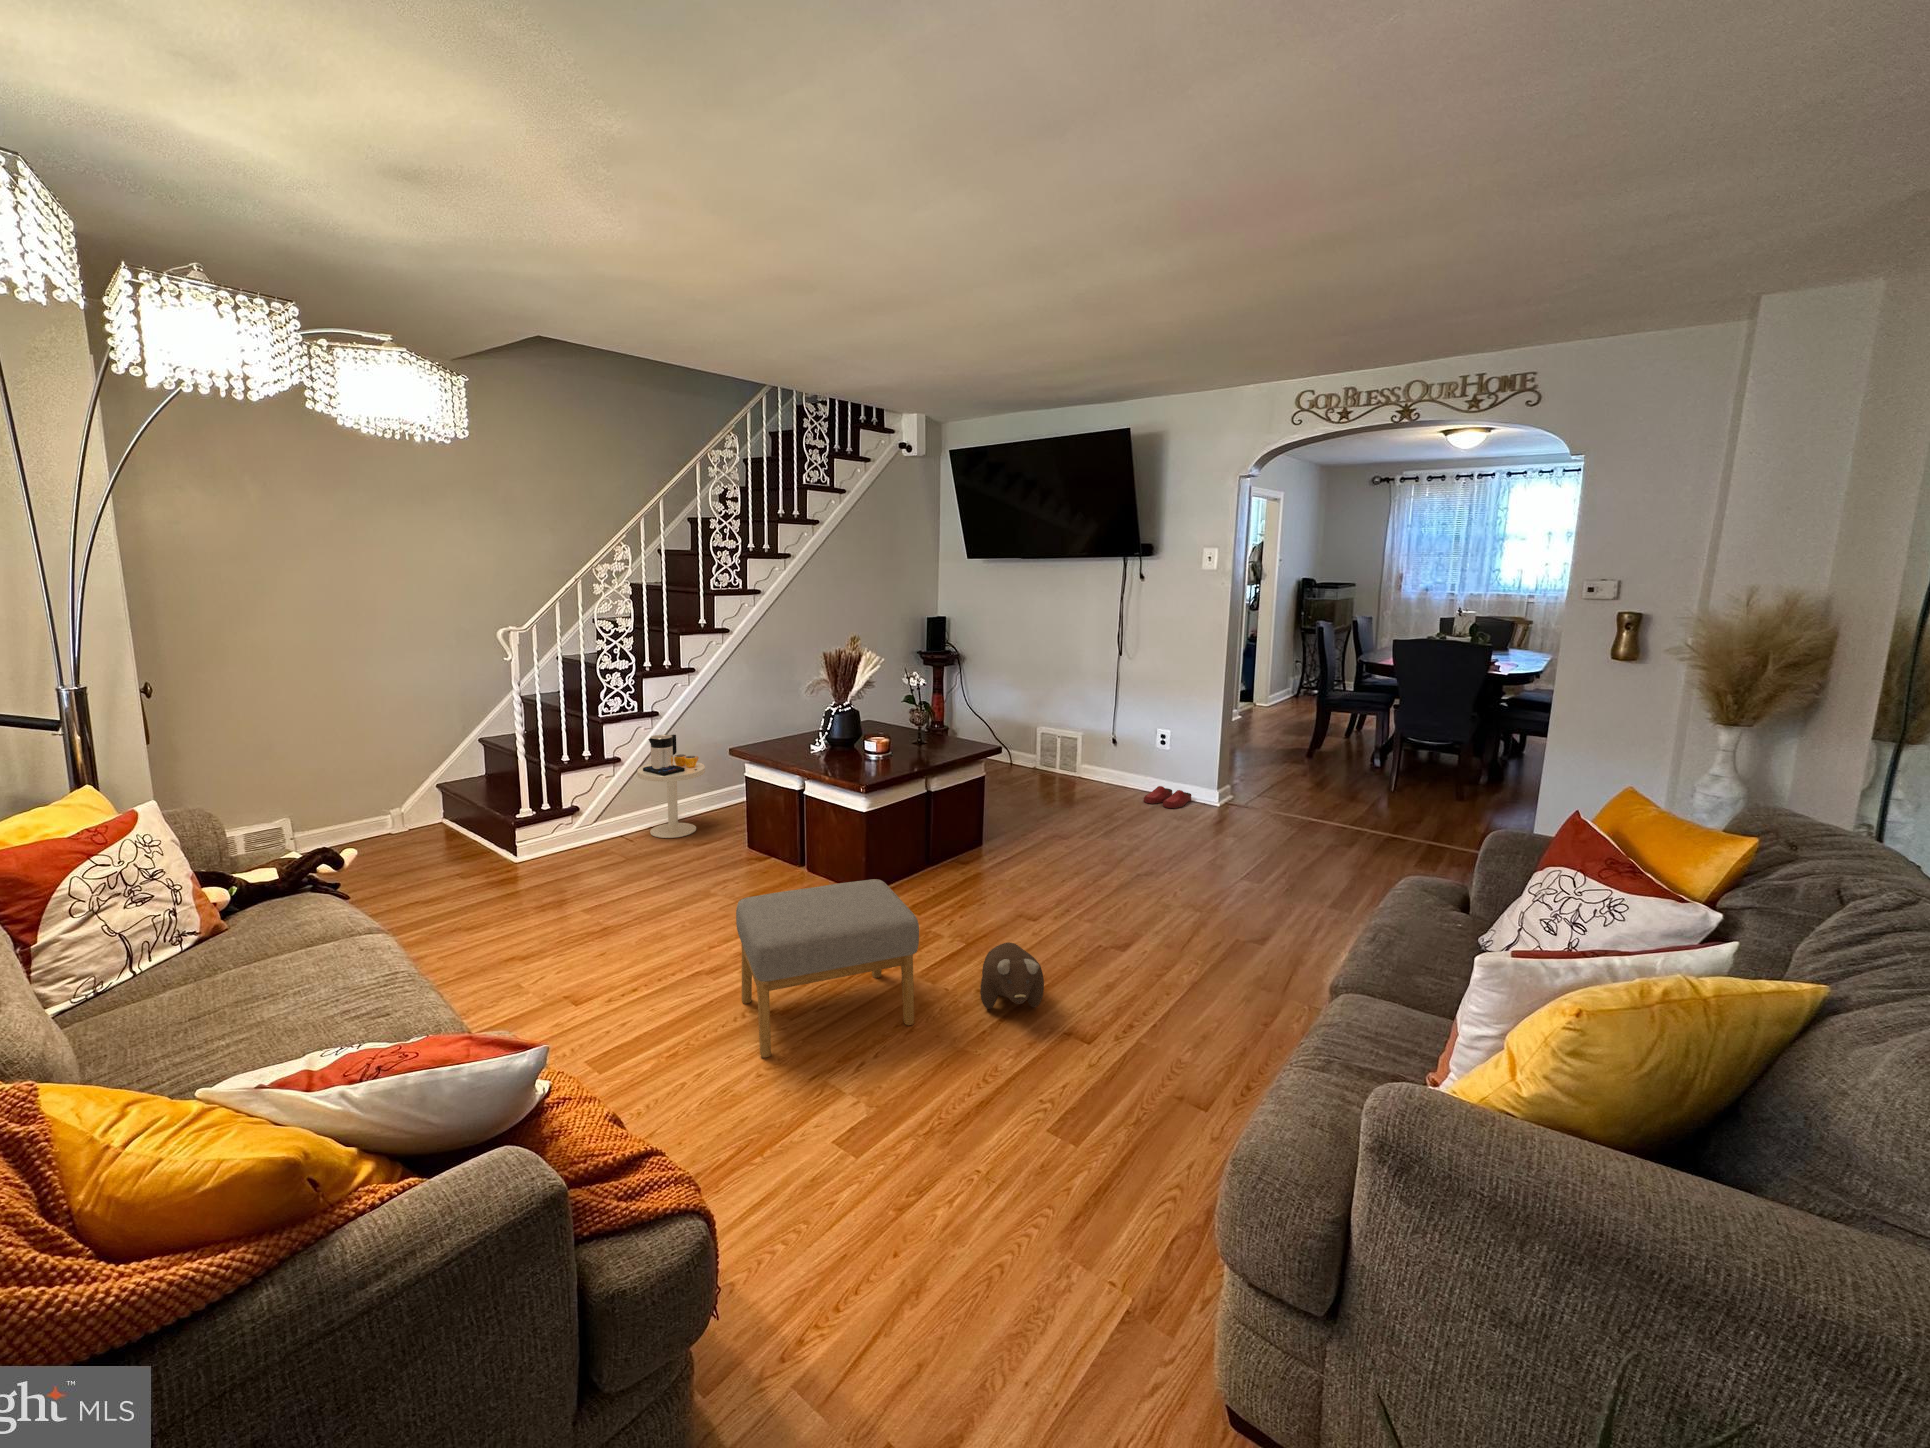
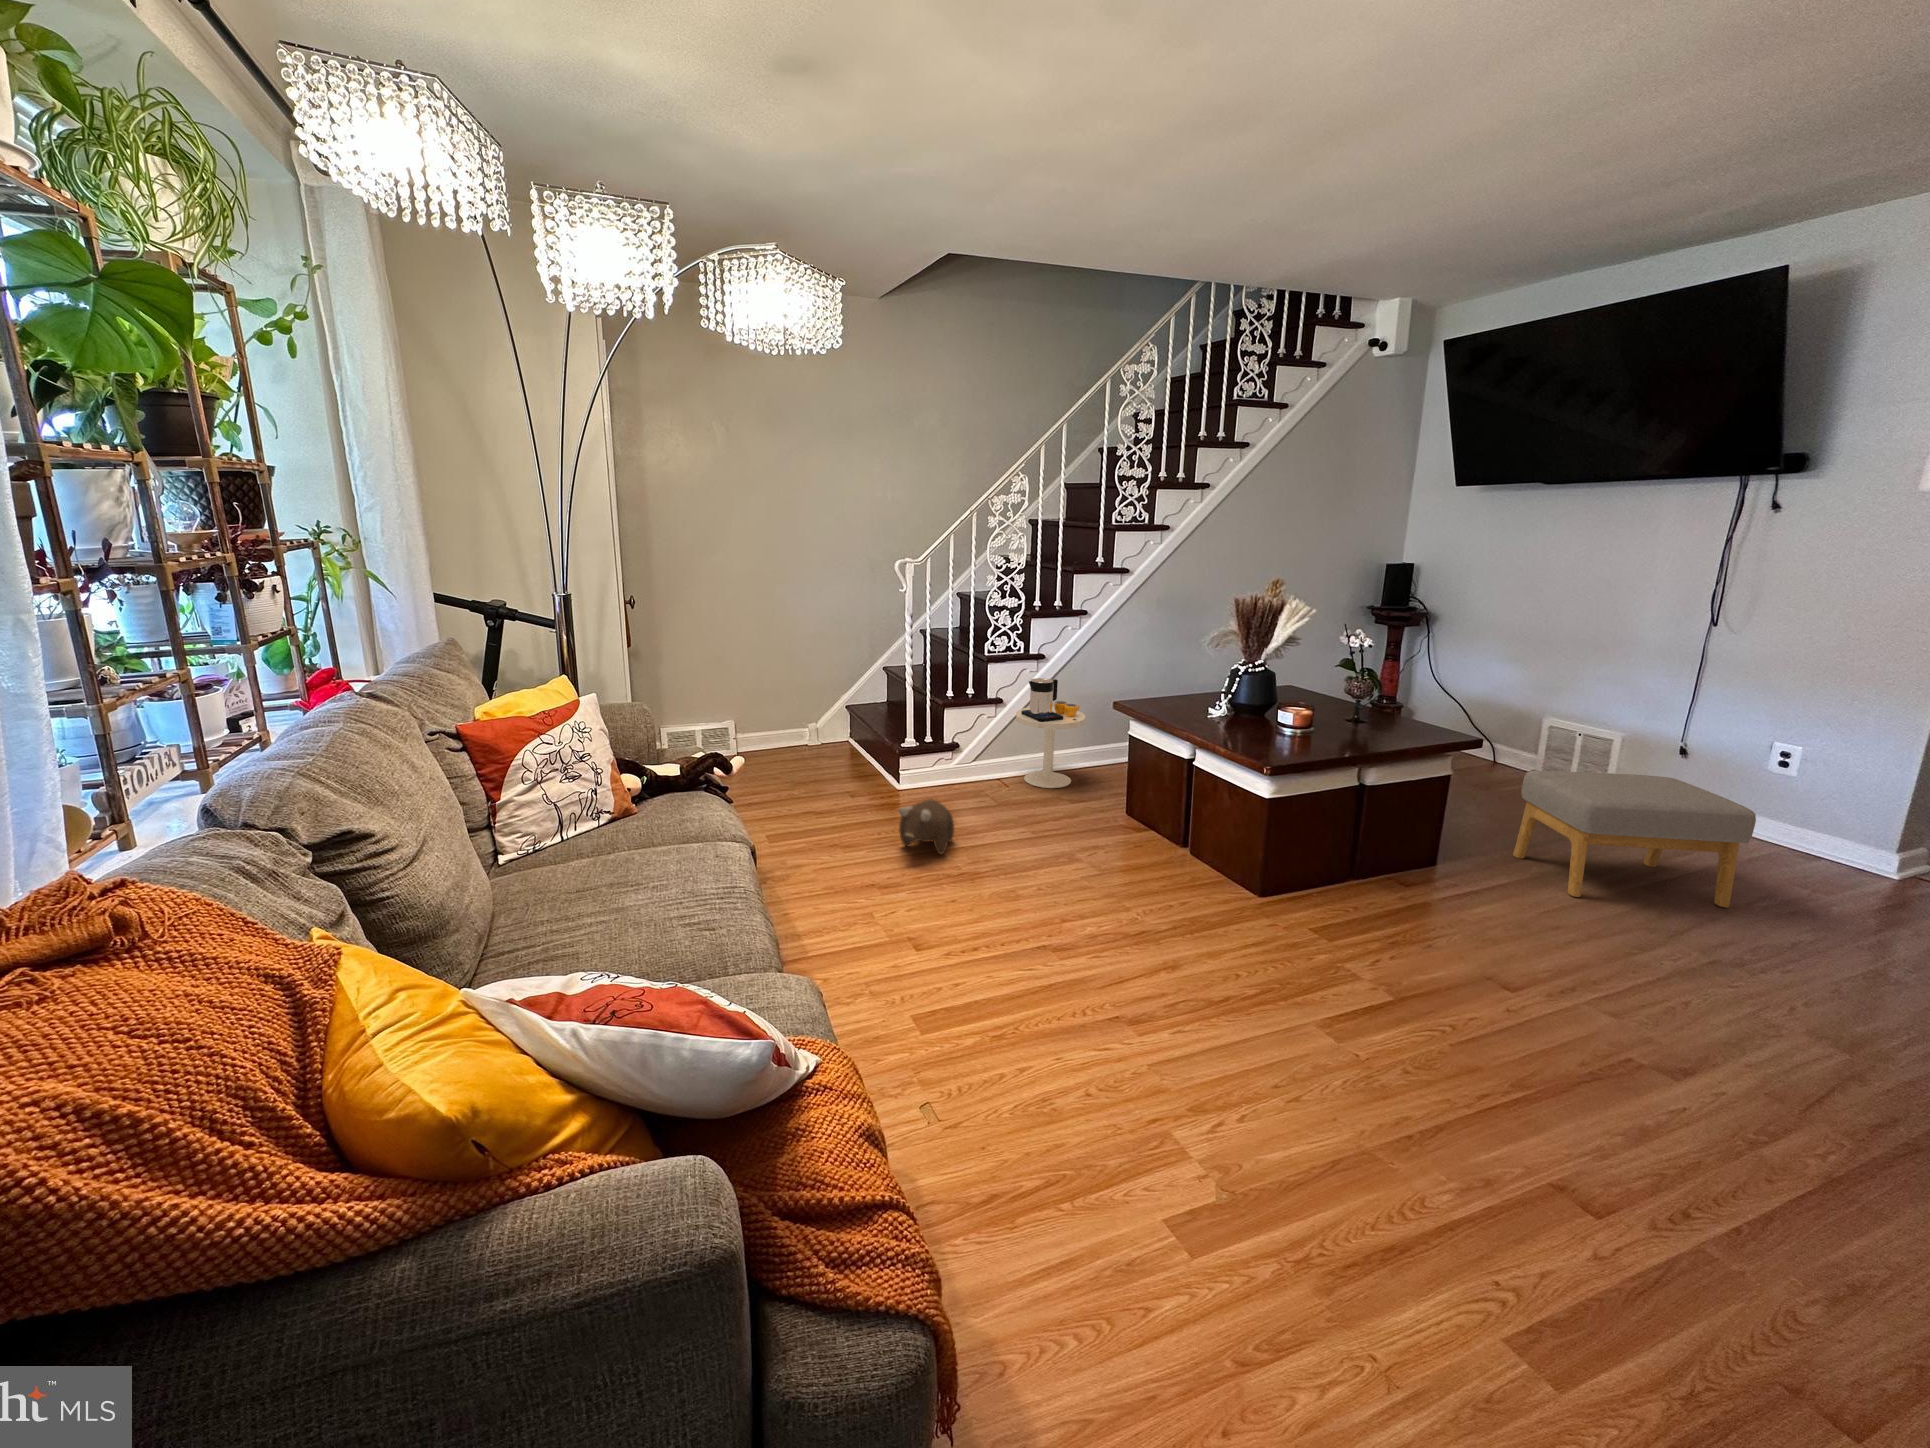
slippers: present [1144,786,1191,808] -> none [1753,835,1867,877]
footstool: present [736,879,919,1057] -> present [1513,771,1756,908]
plush toy: present [980,942,1044,1009] -> present [898,799,954,854]

